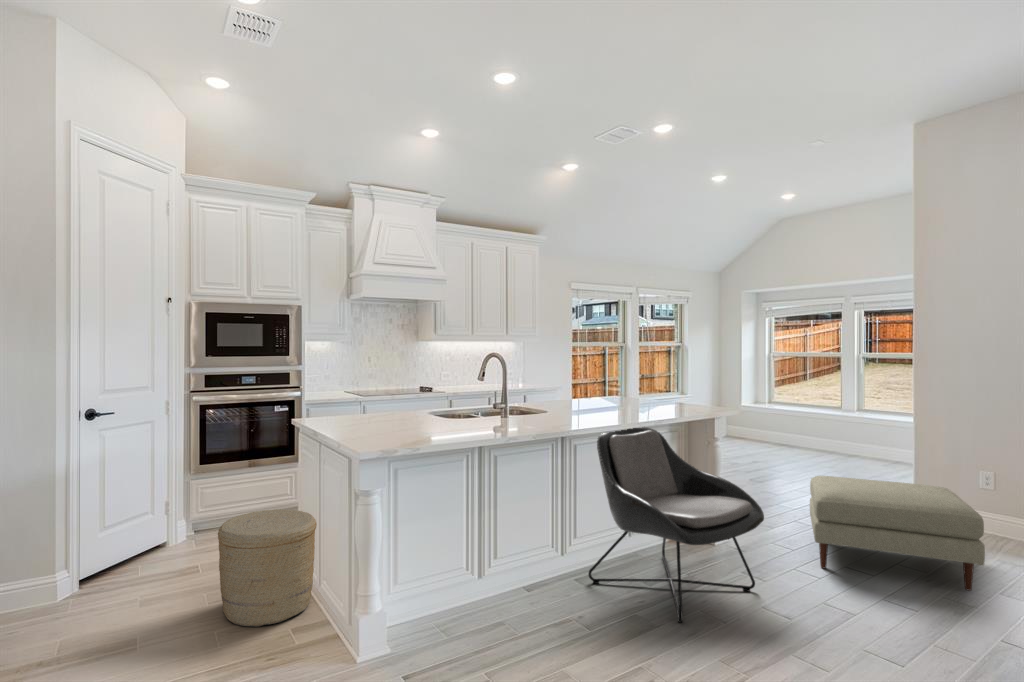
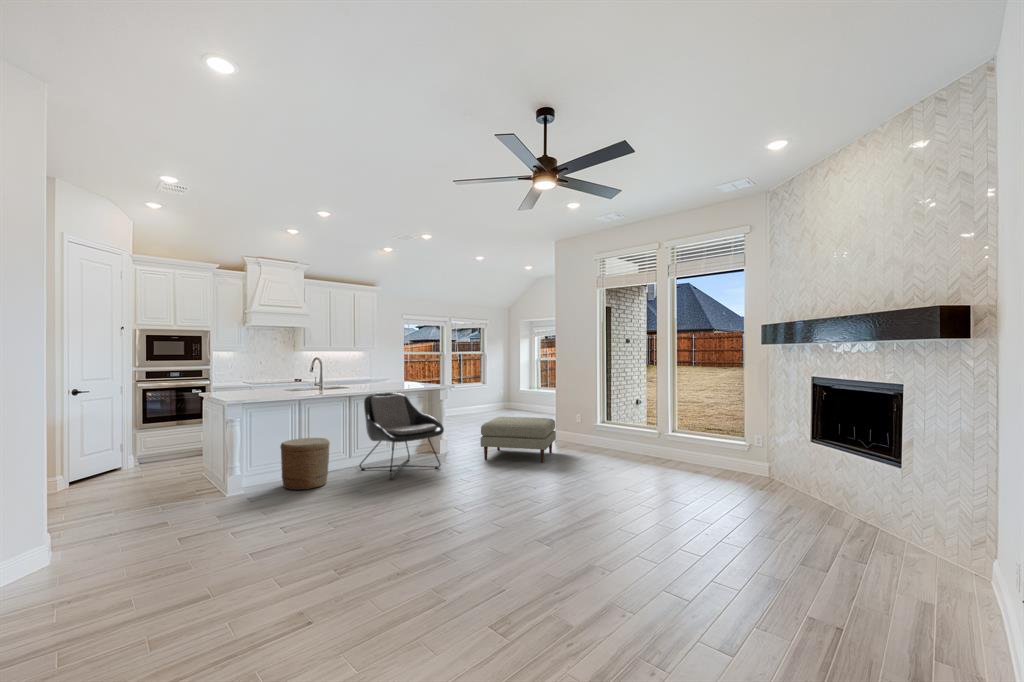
woven basket: present [218,509,317,626] -> present [280,438,330,490]

